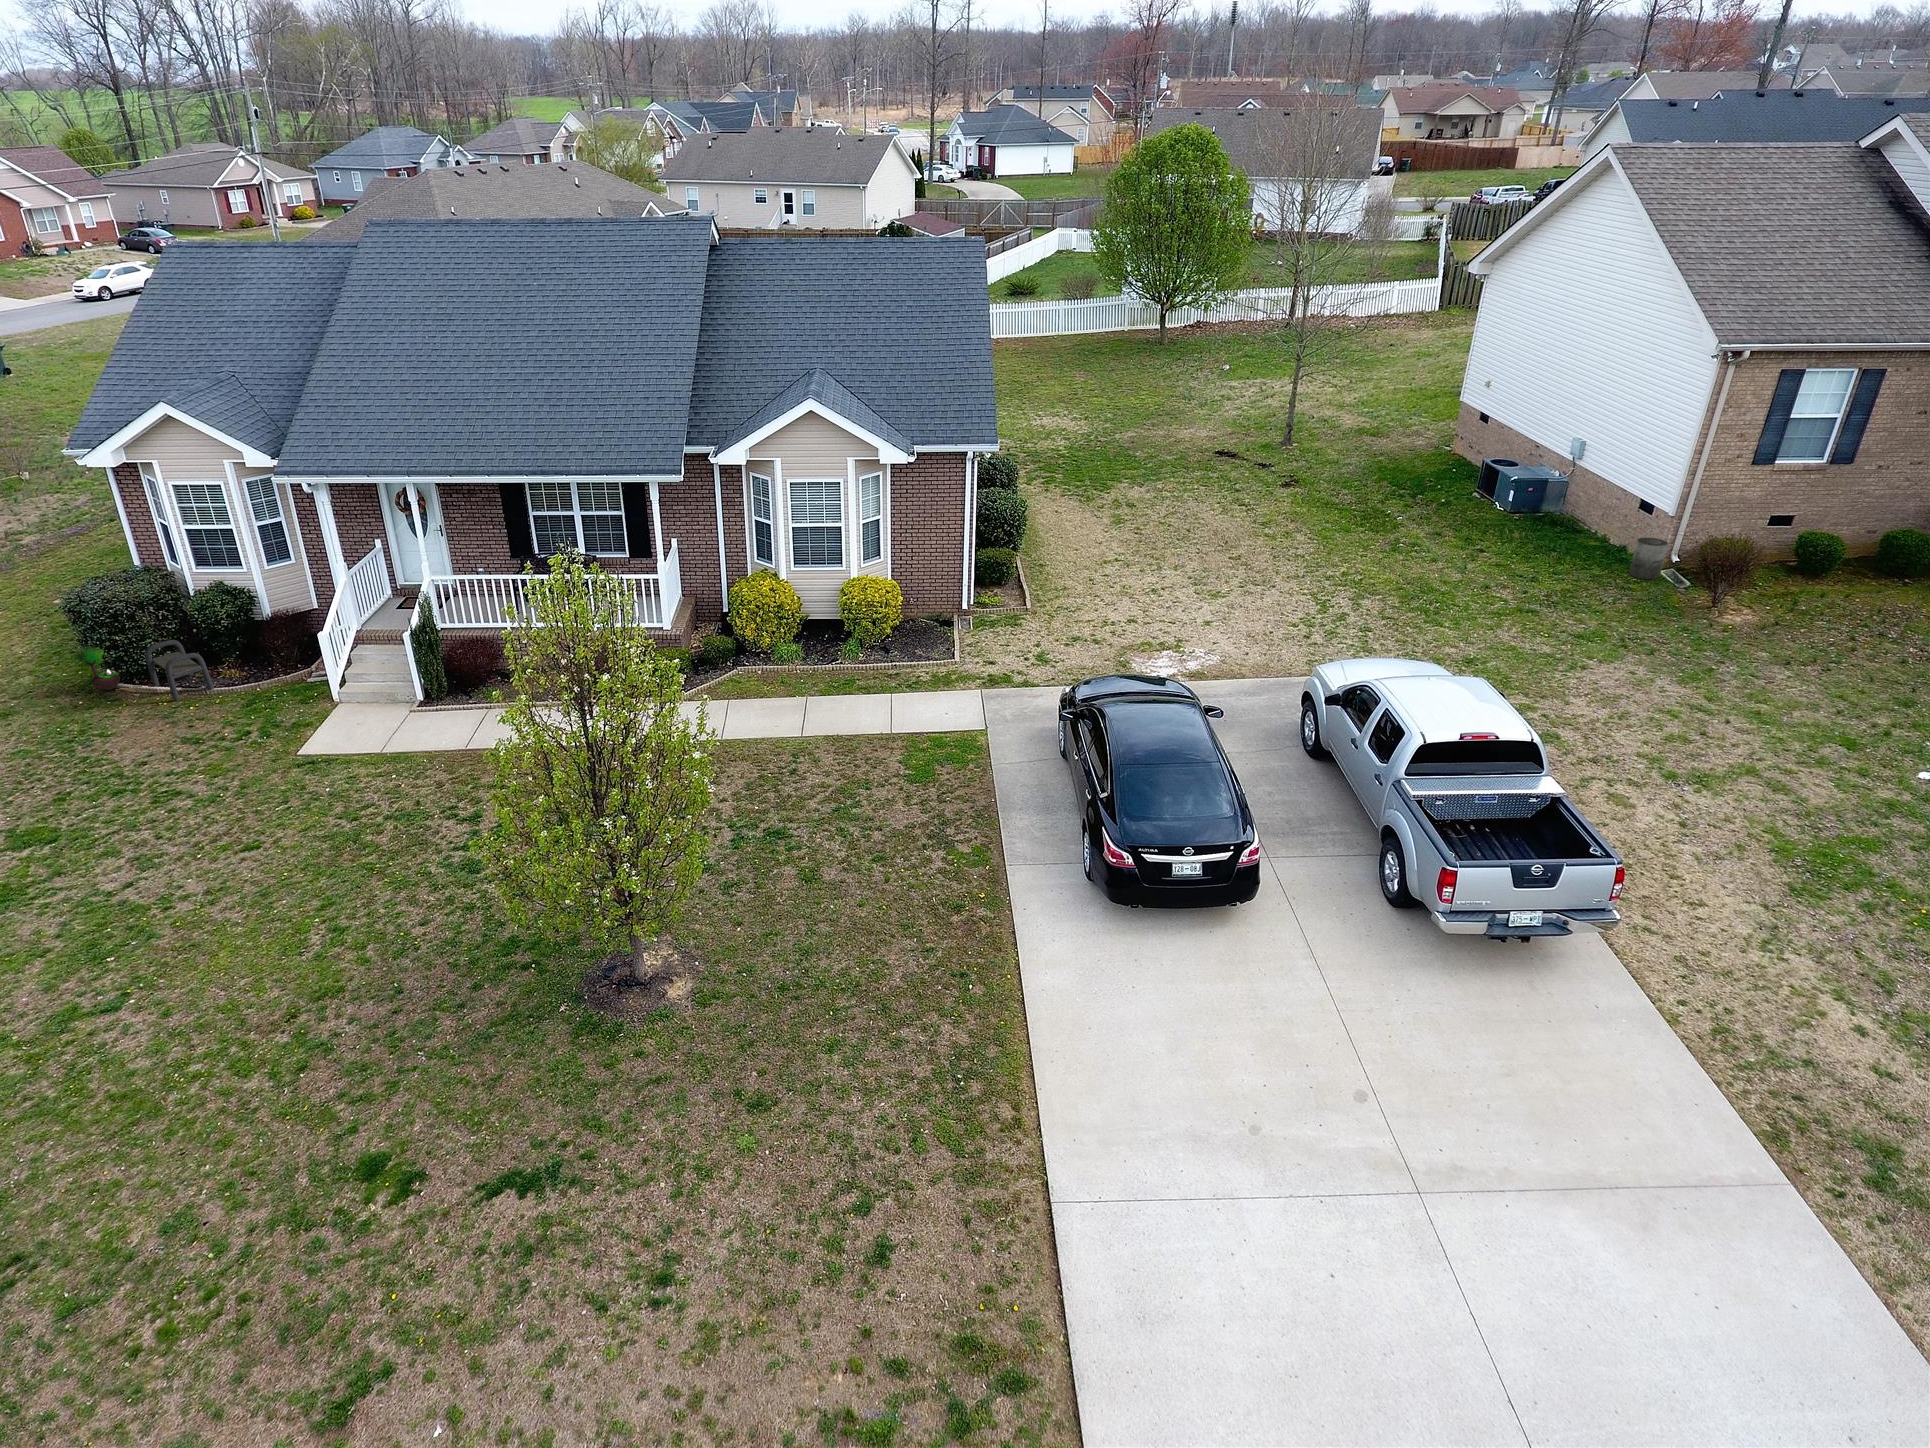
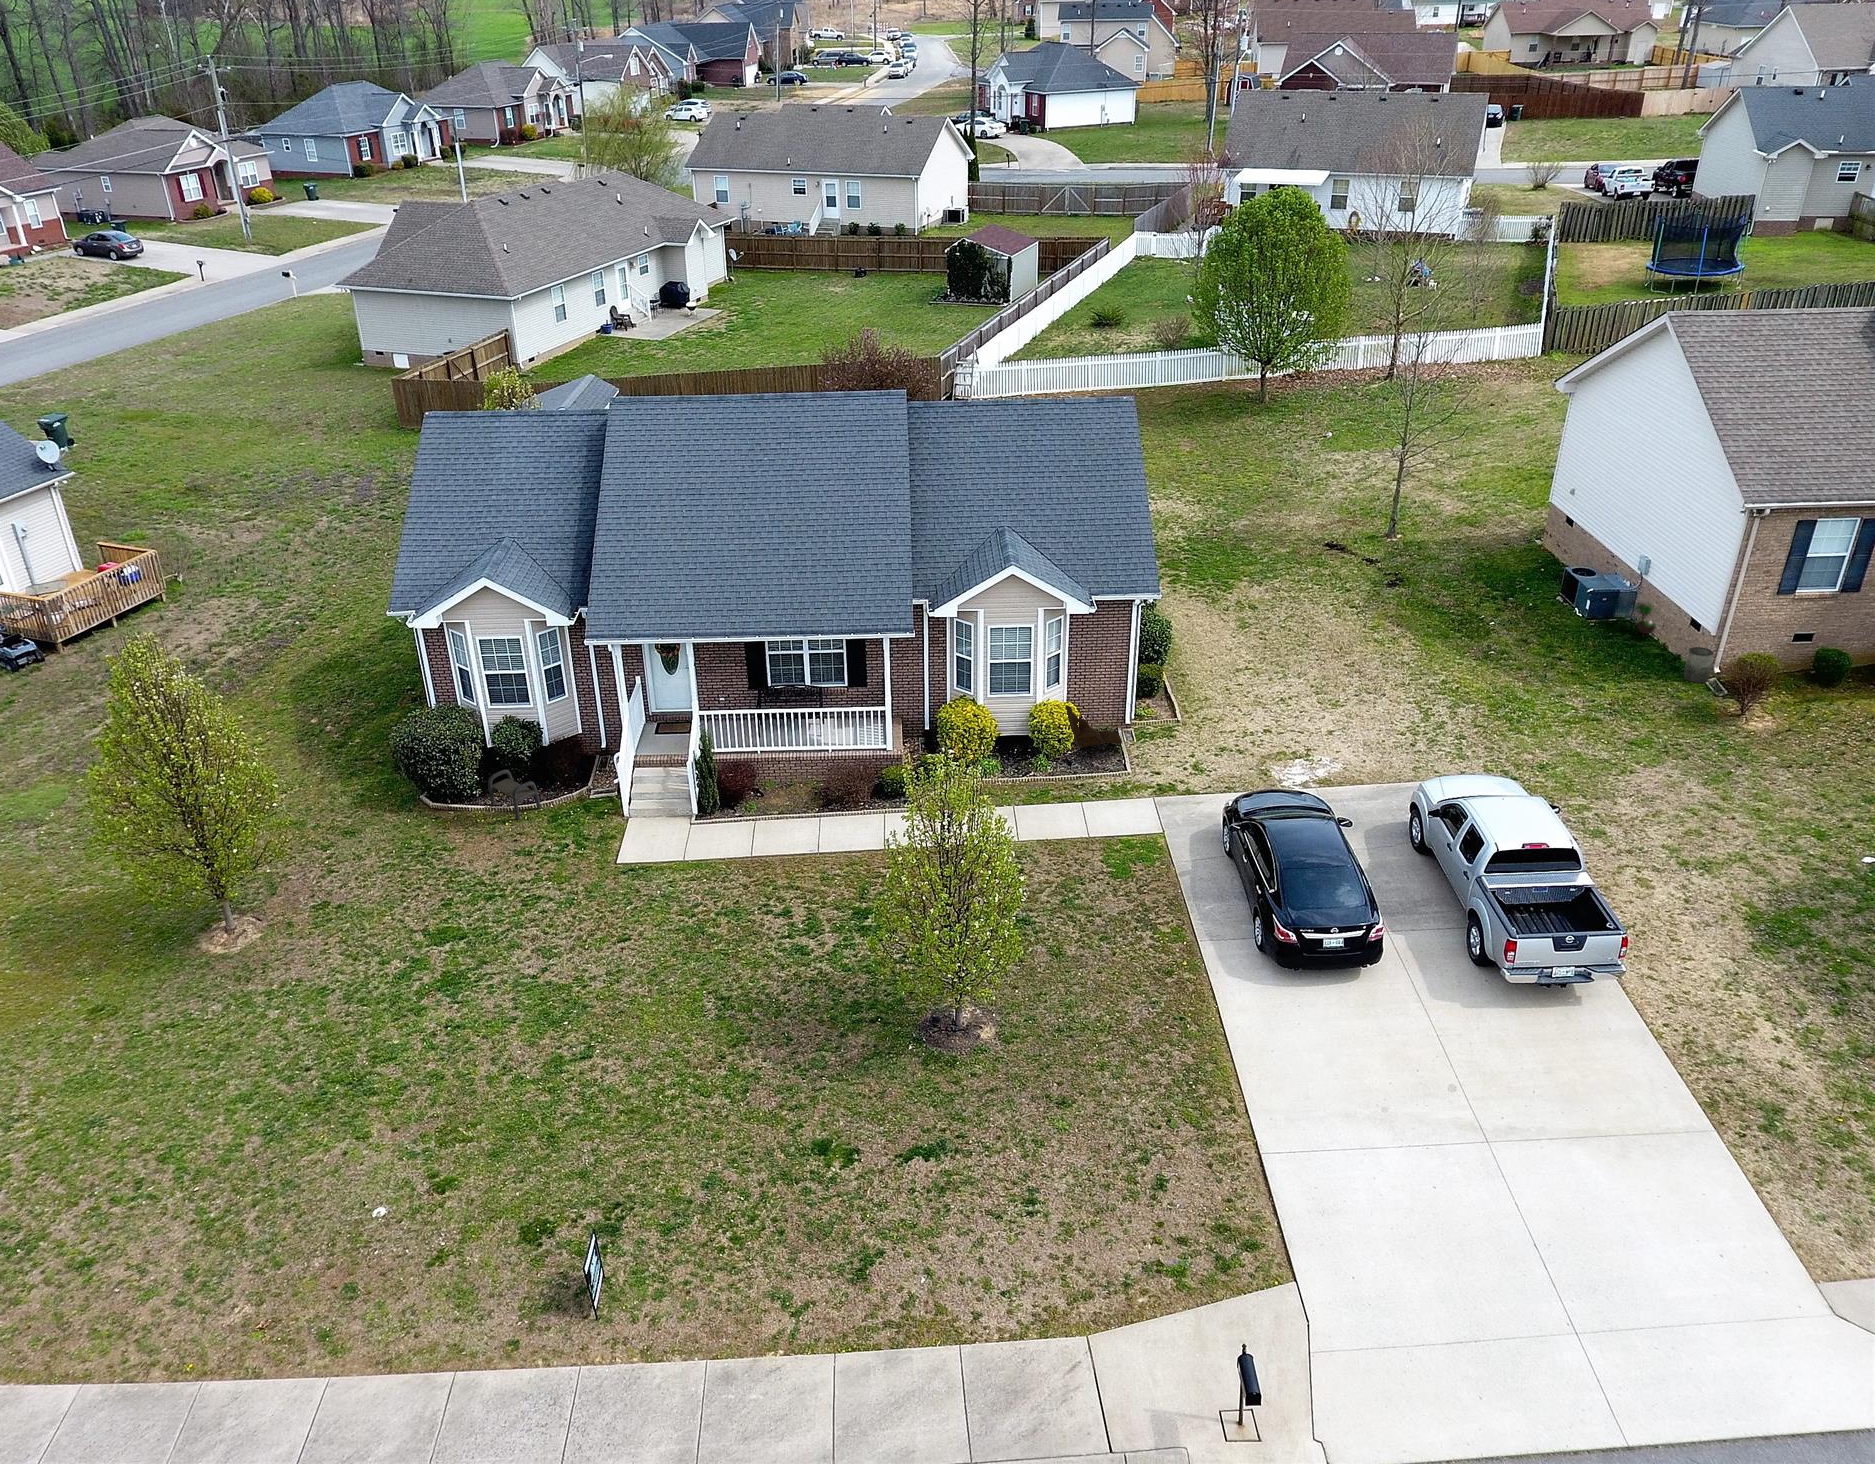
lounge chair: none [885,580,955,646] -> present [1065,705,1122,758]
potted tree: present [73,647,120,690] -> present [1635,603,1656,634]

